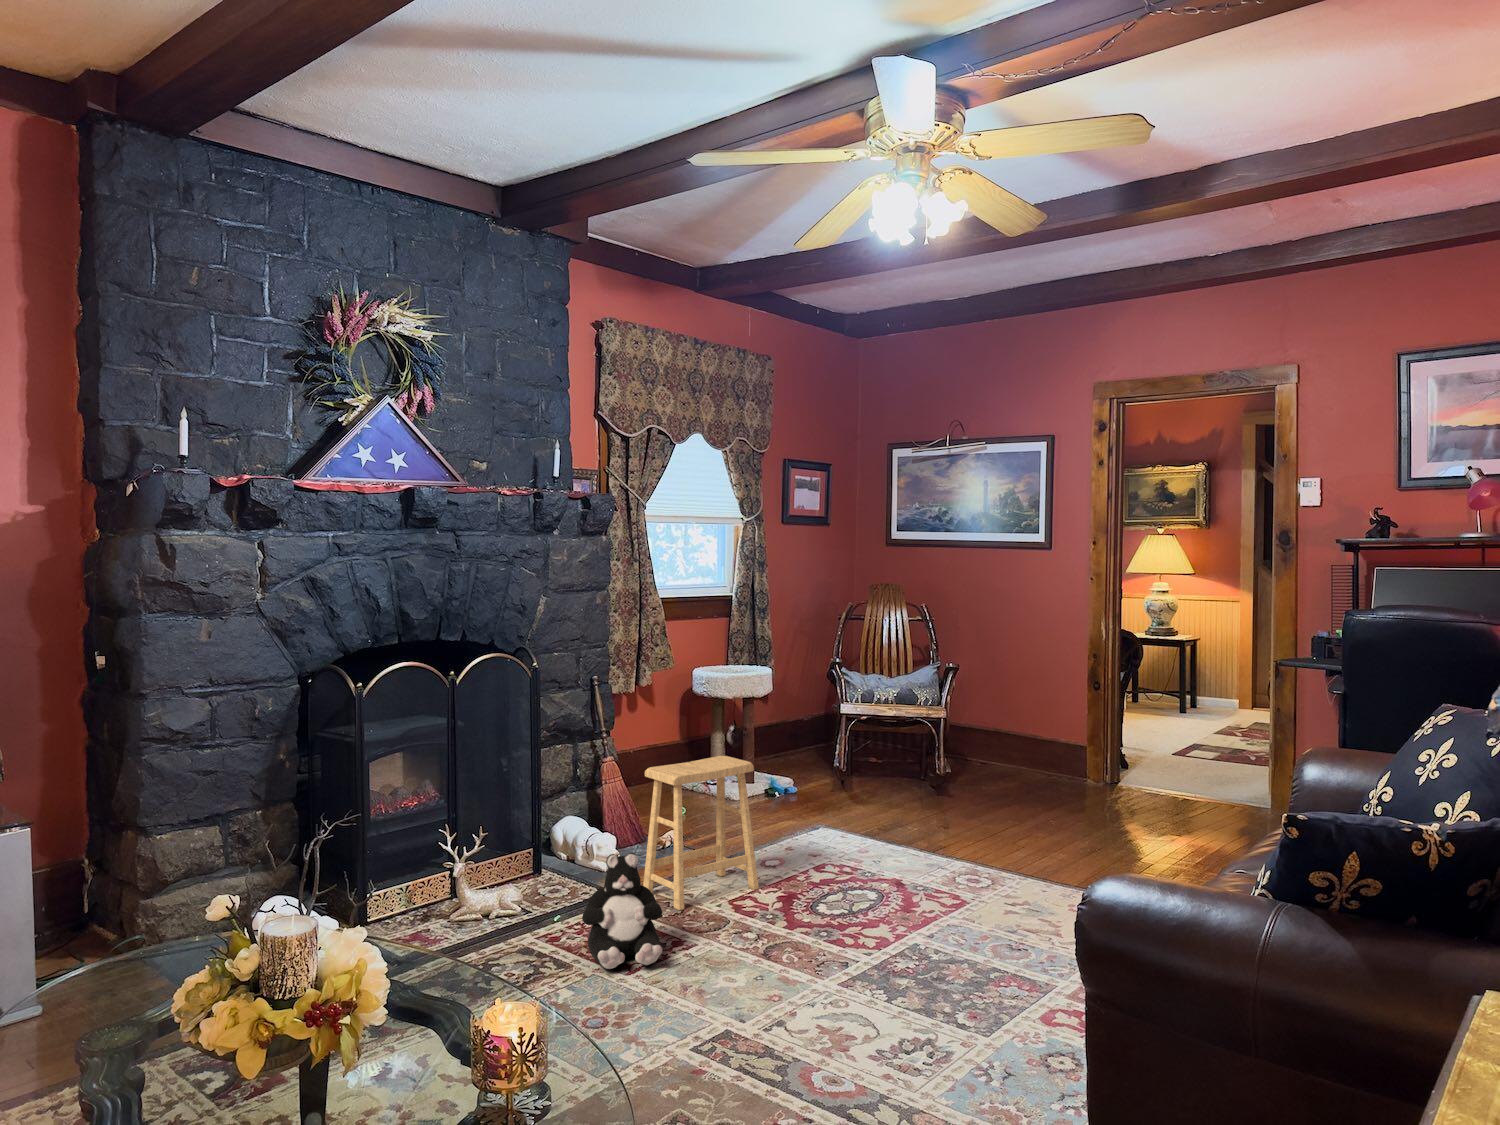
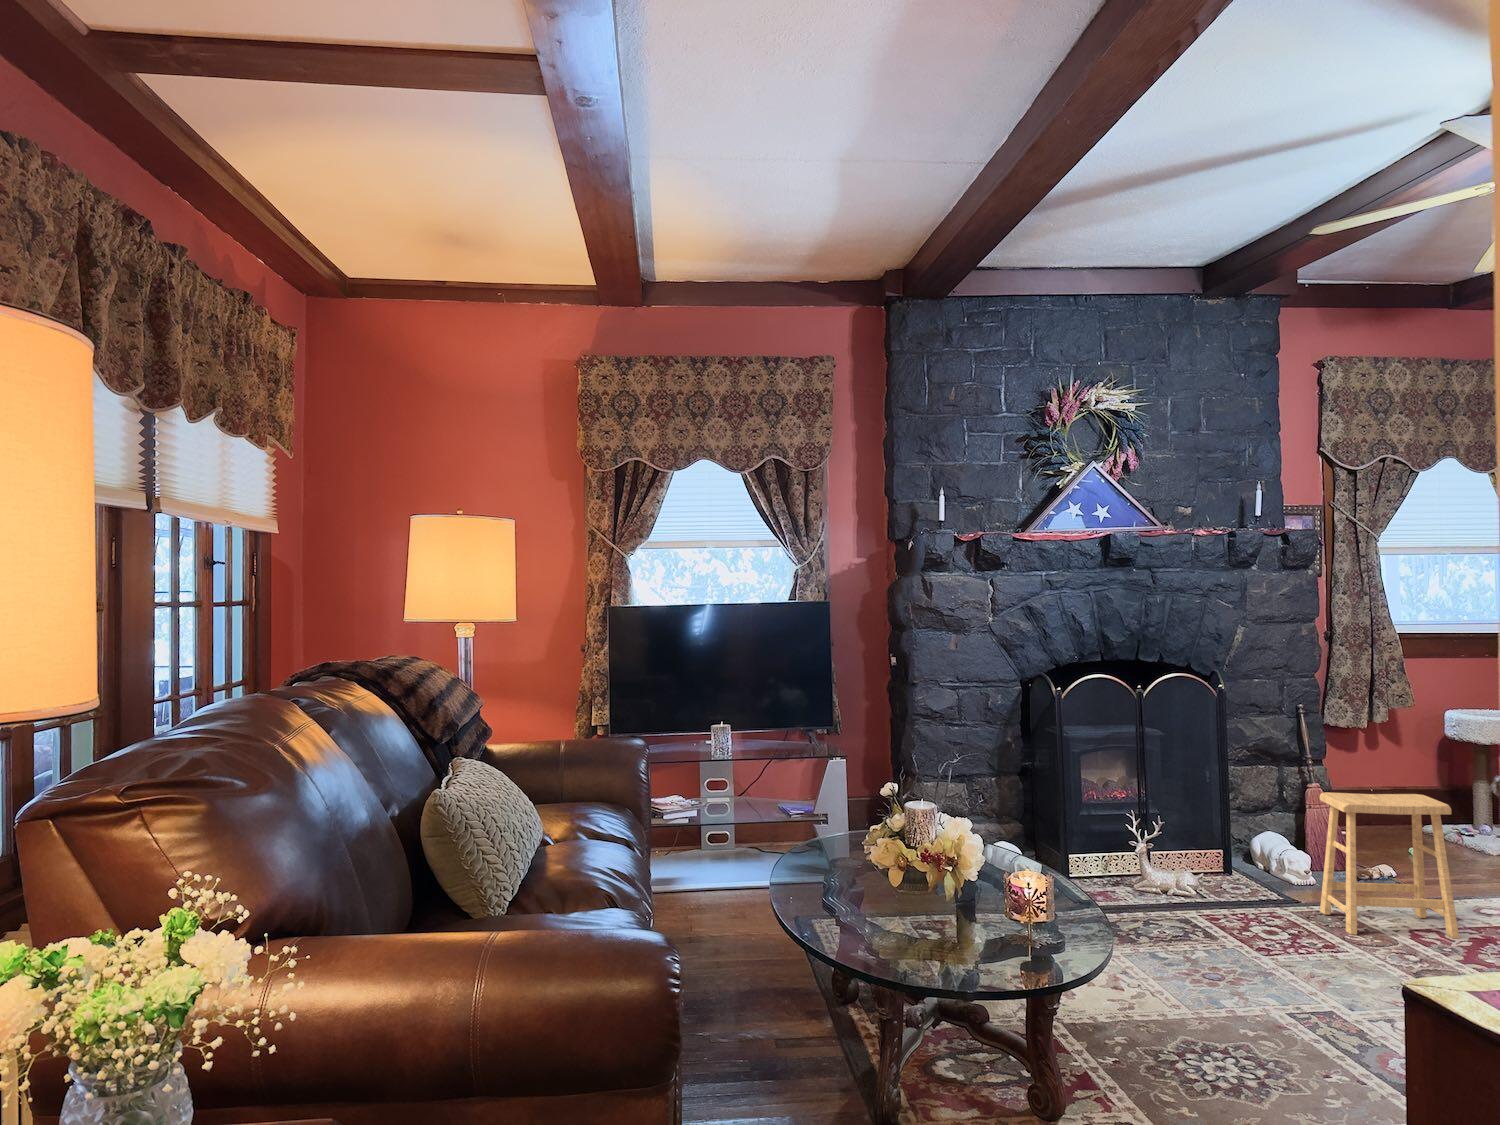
plush toy: present [582,853,663,969] -> none [1228,860,1310,967]

